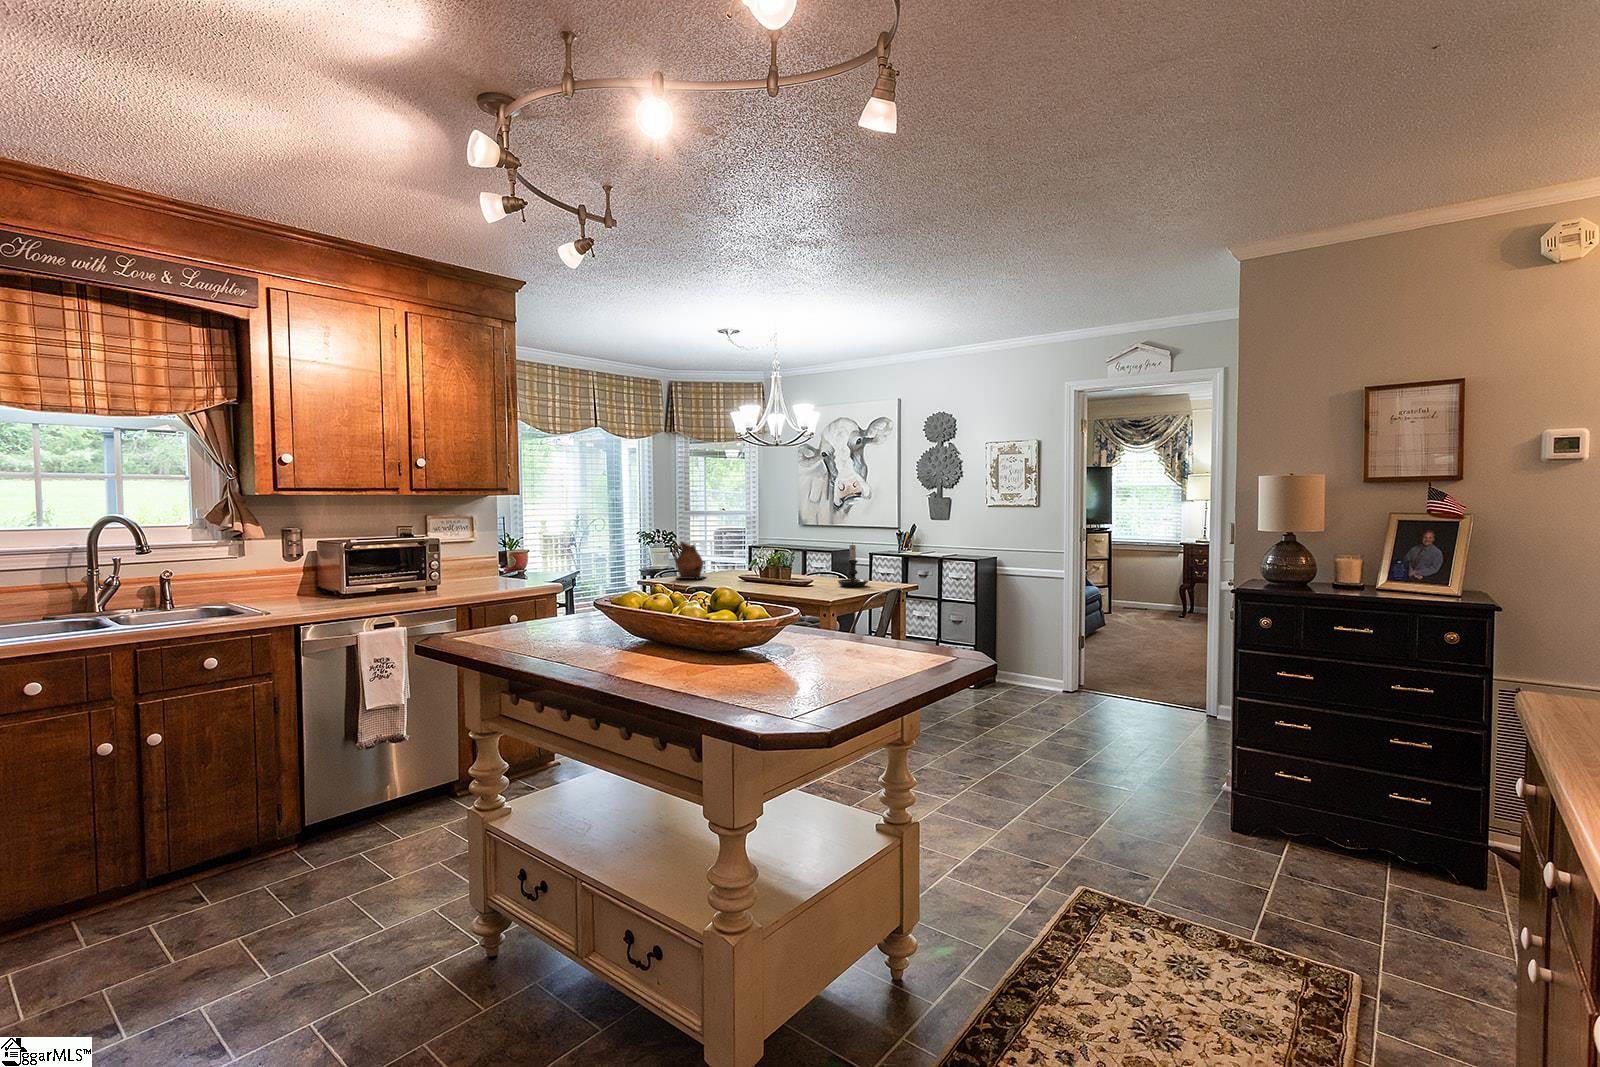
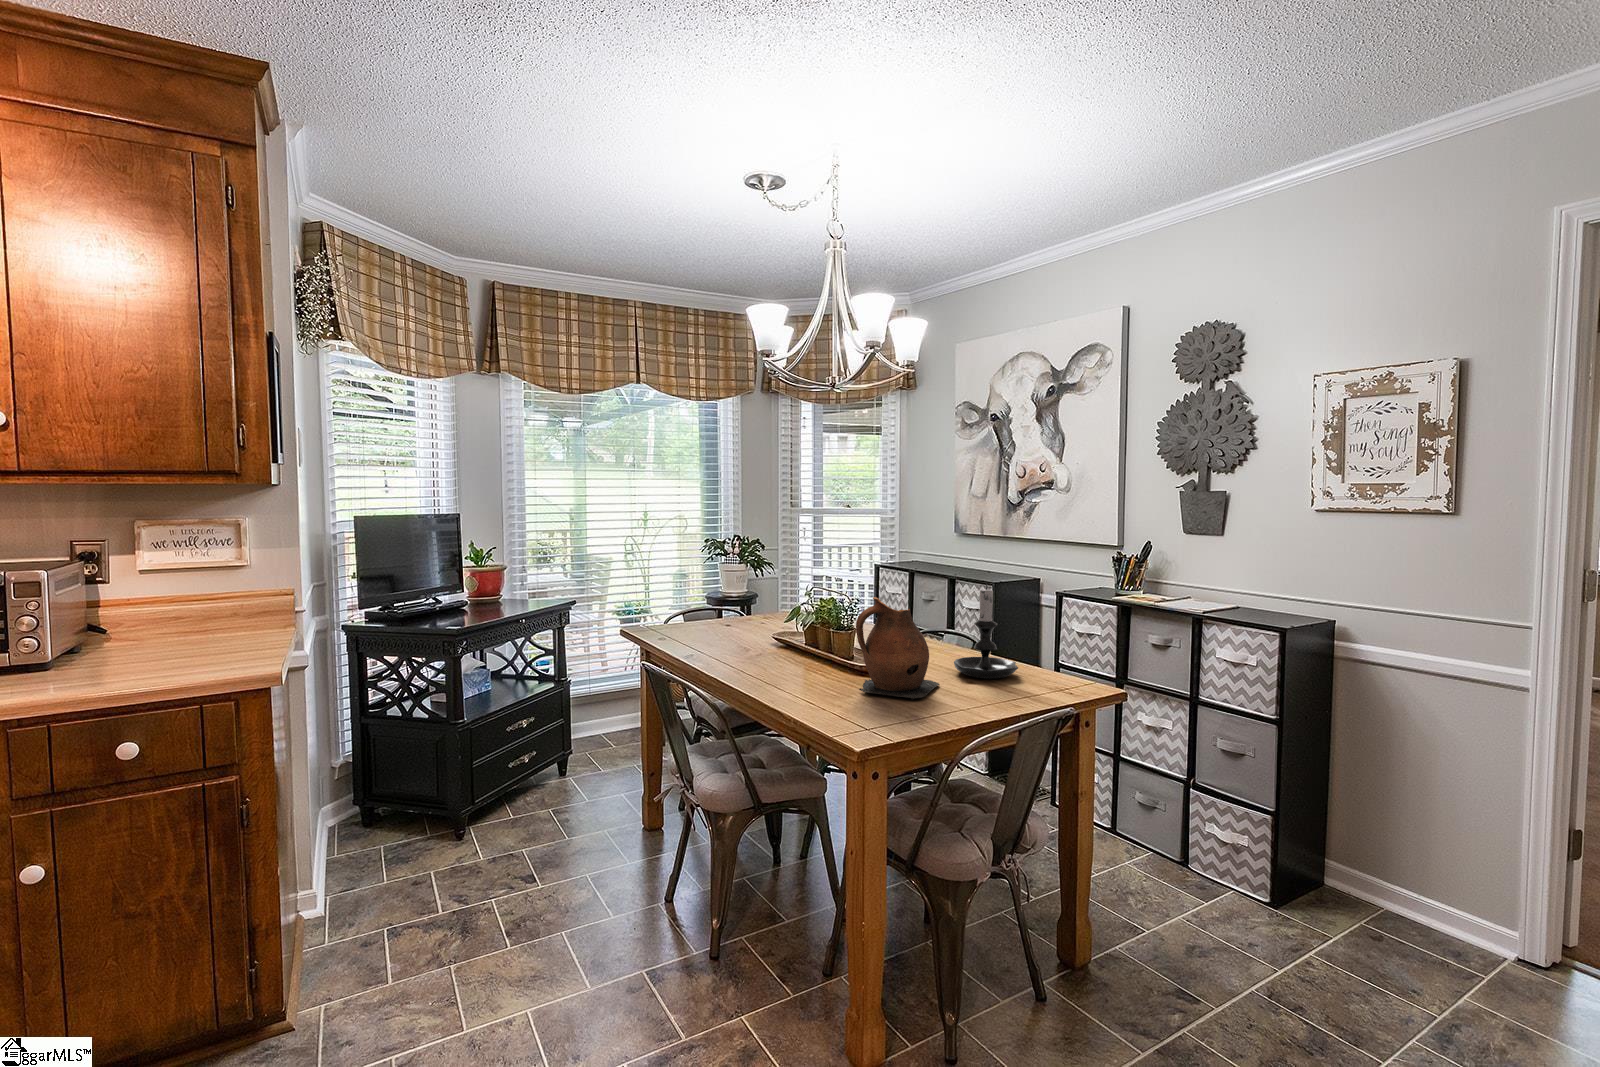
ceramic pitcher: present [673,541,704,579] -> present [856,597,940,700]

